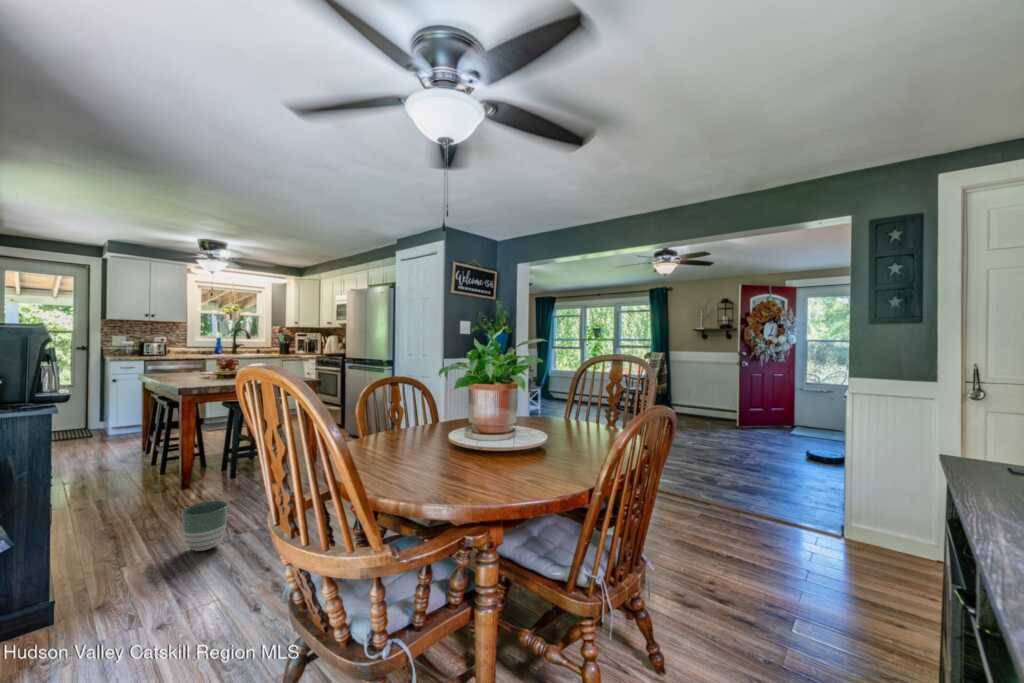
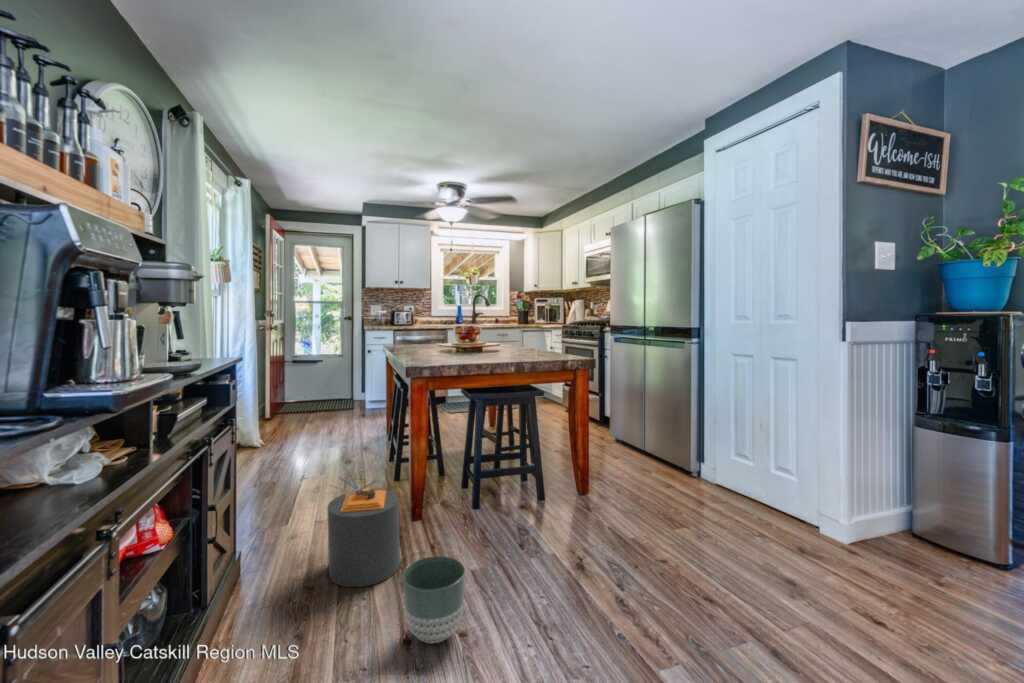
trash can: none [105,460,172,542] -> present [327,471,400,587]

